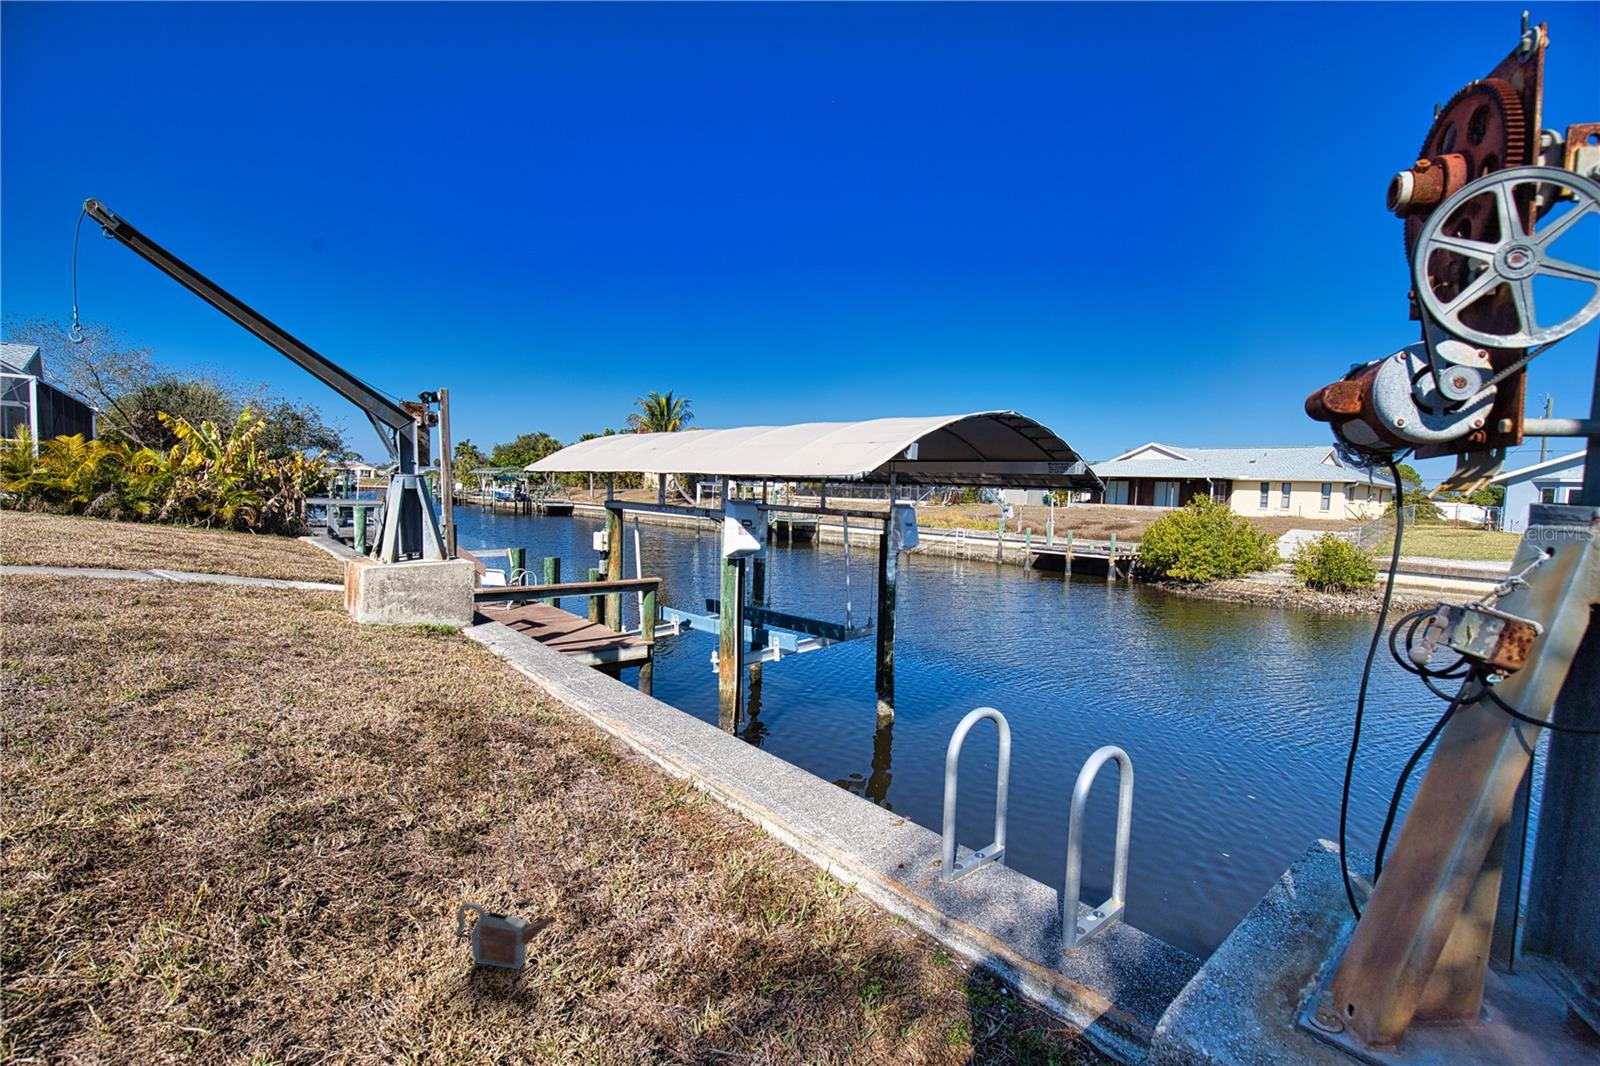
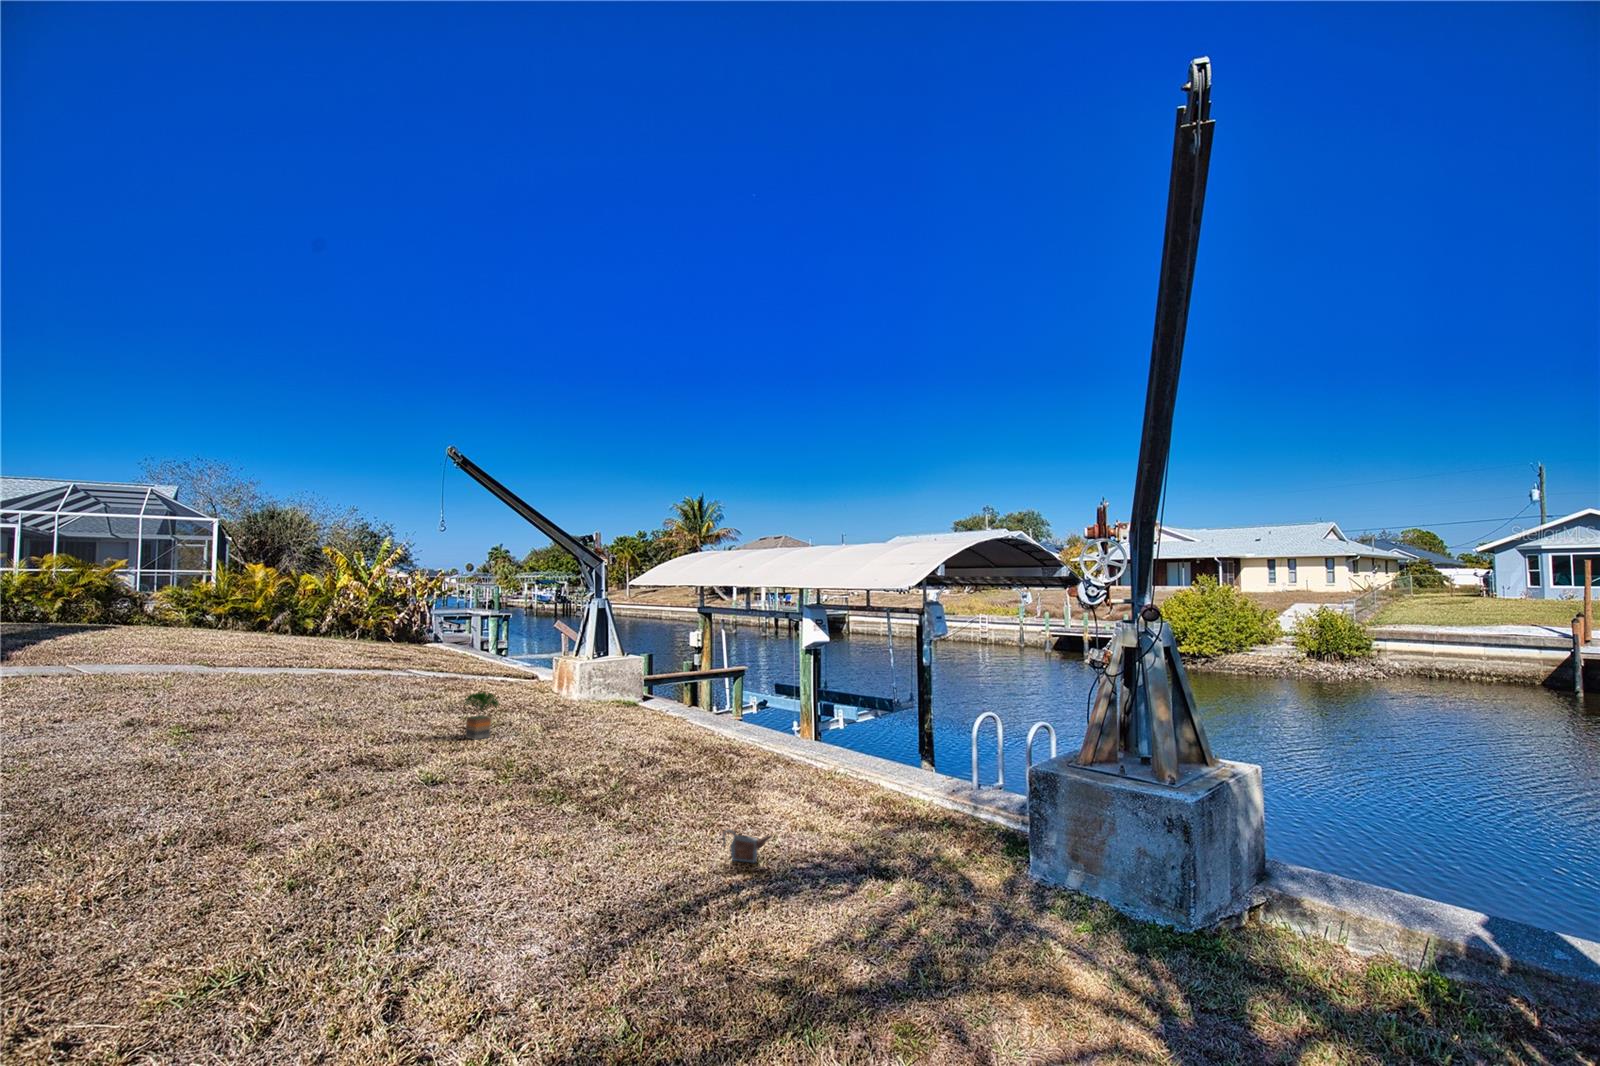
potted tree: none [182,603,245,676] -> present [464,692,499,740]

